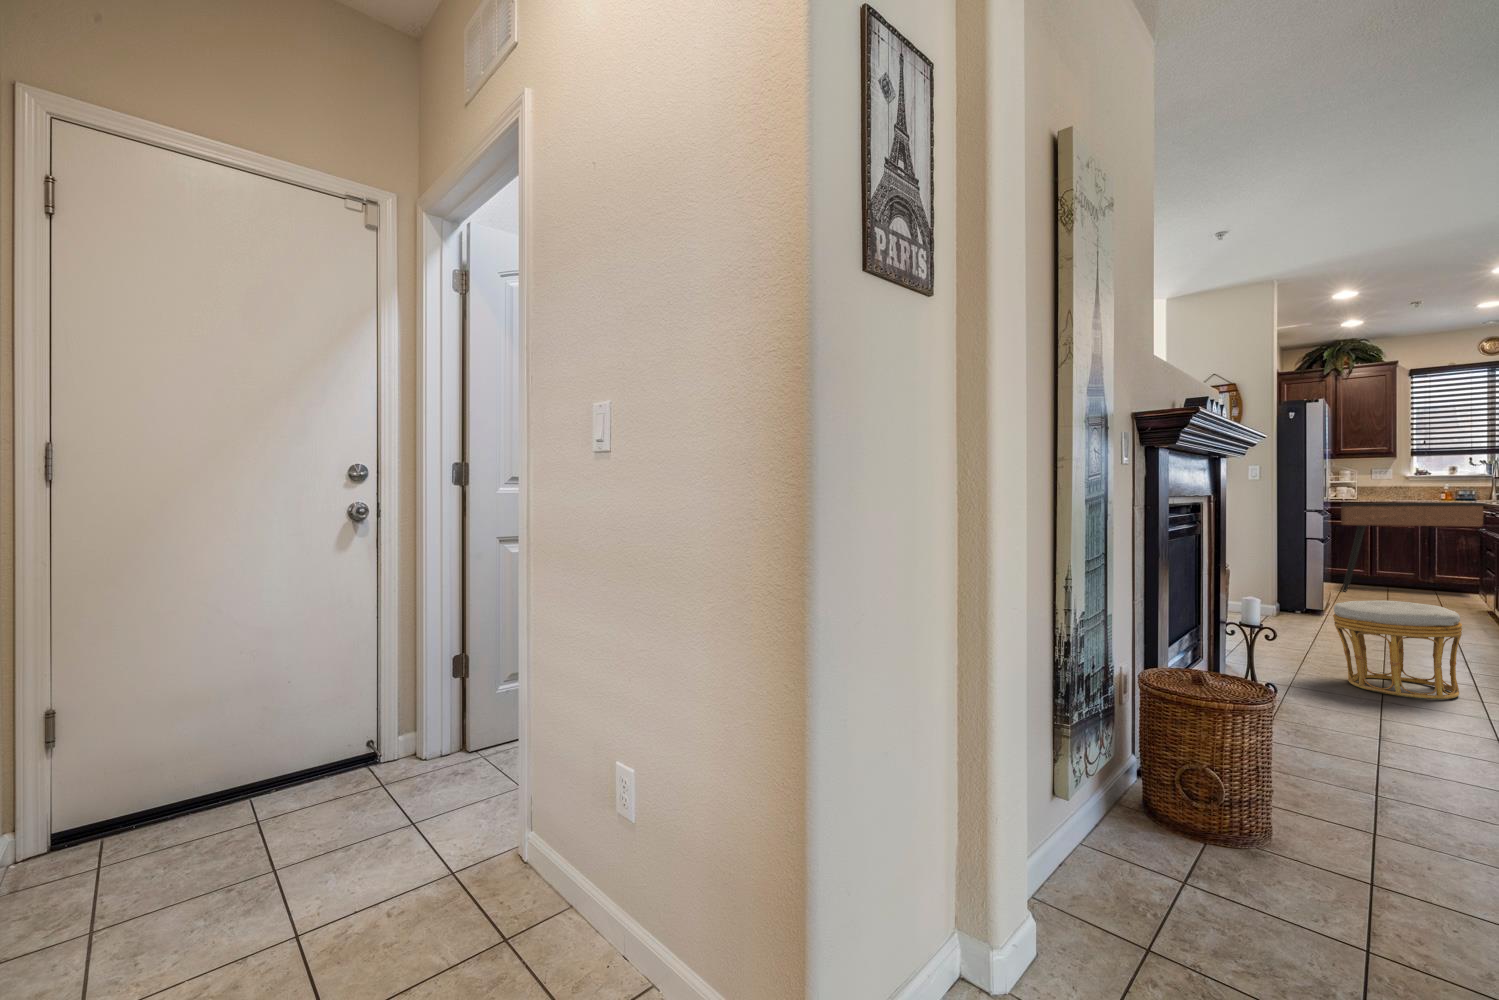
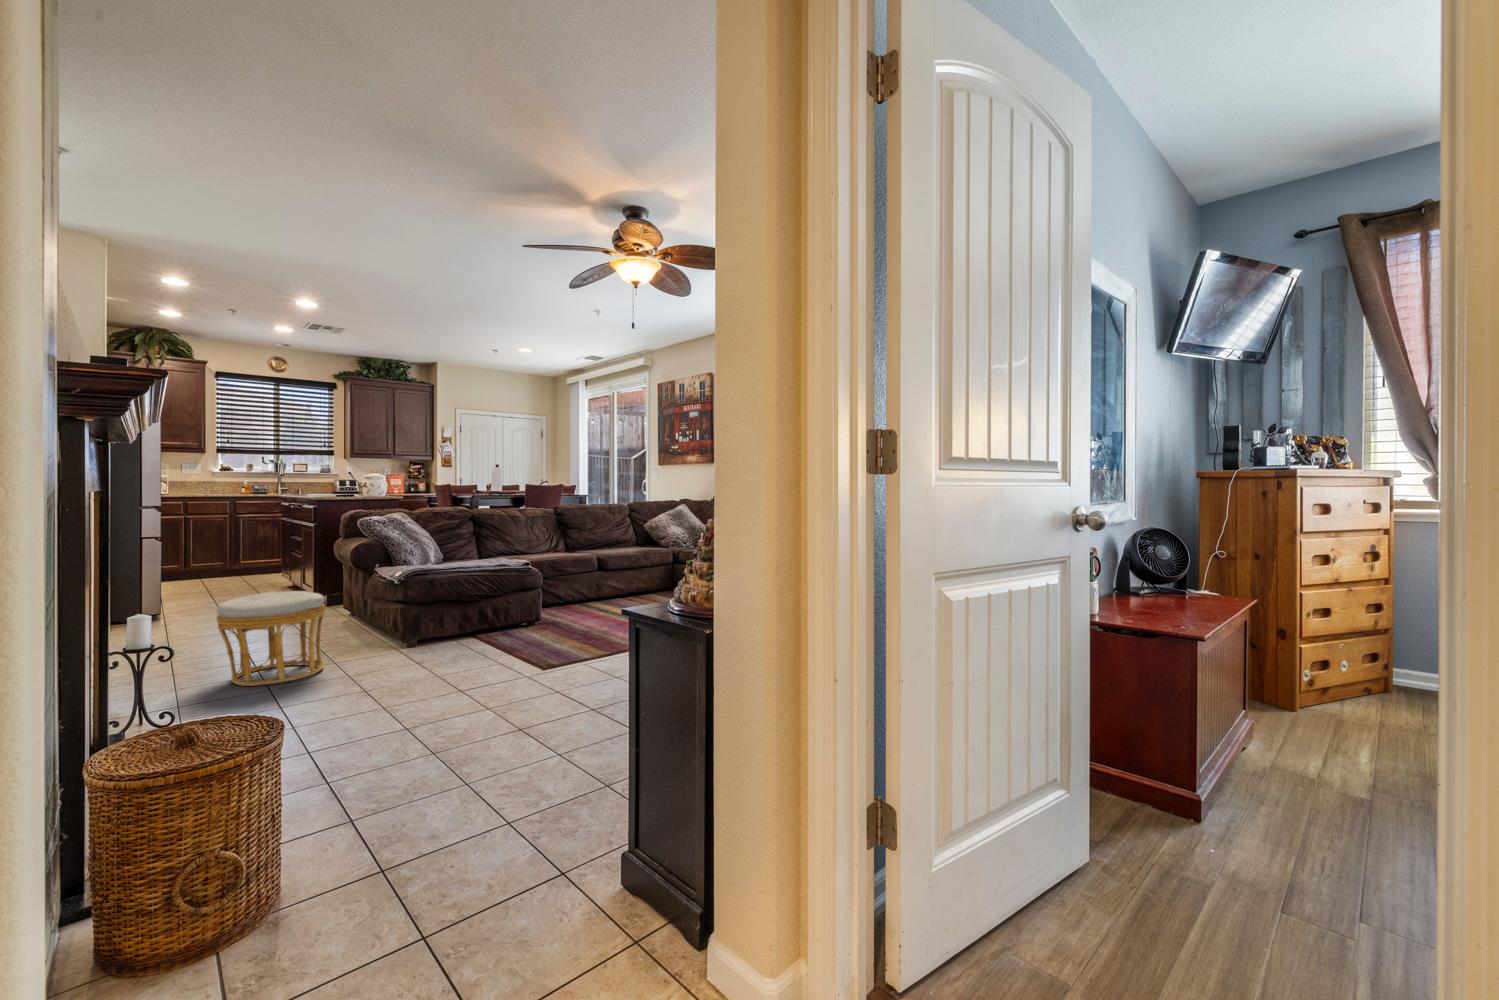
console table: present [1341,503,1487,591] -> none [160,497,308,591]

